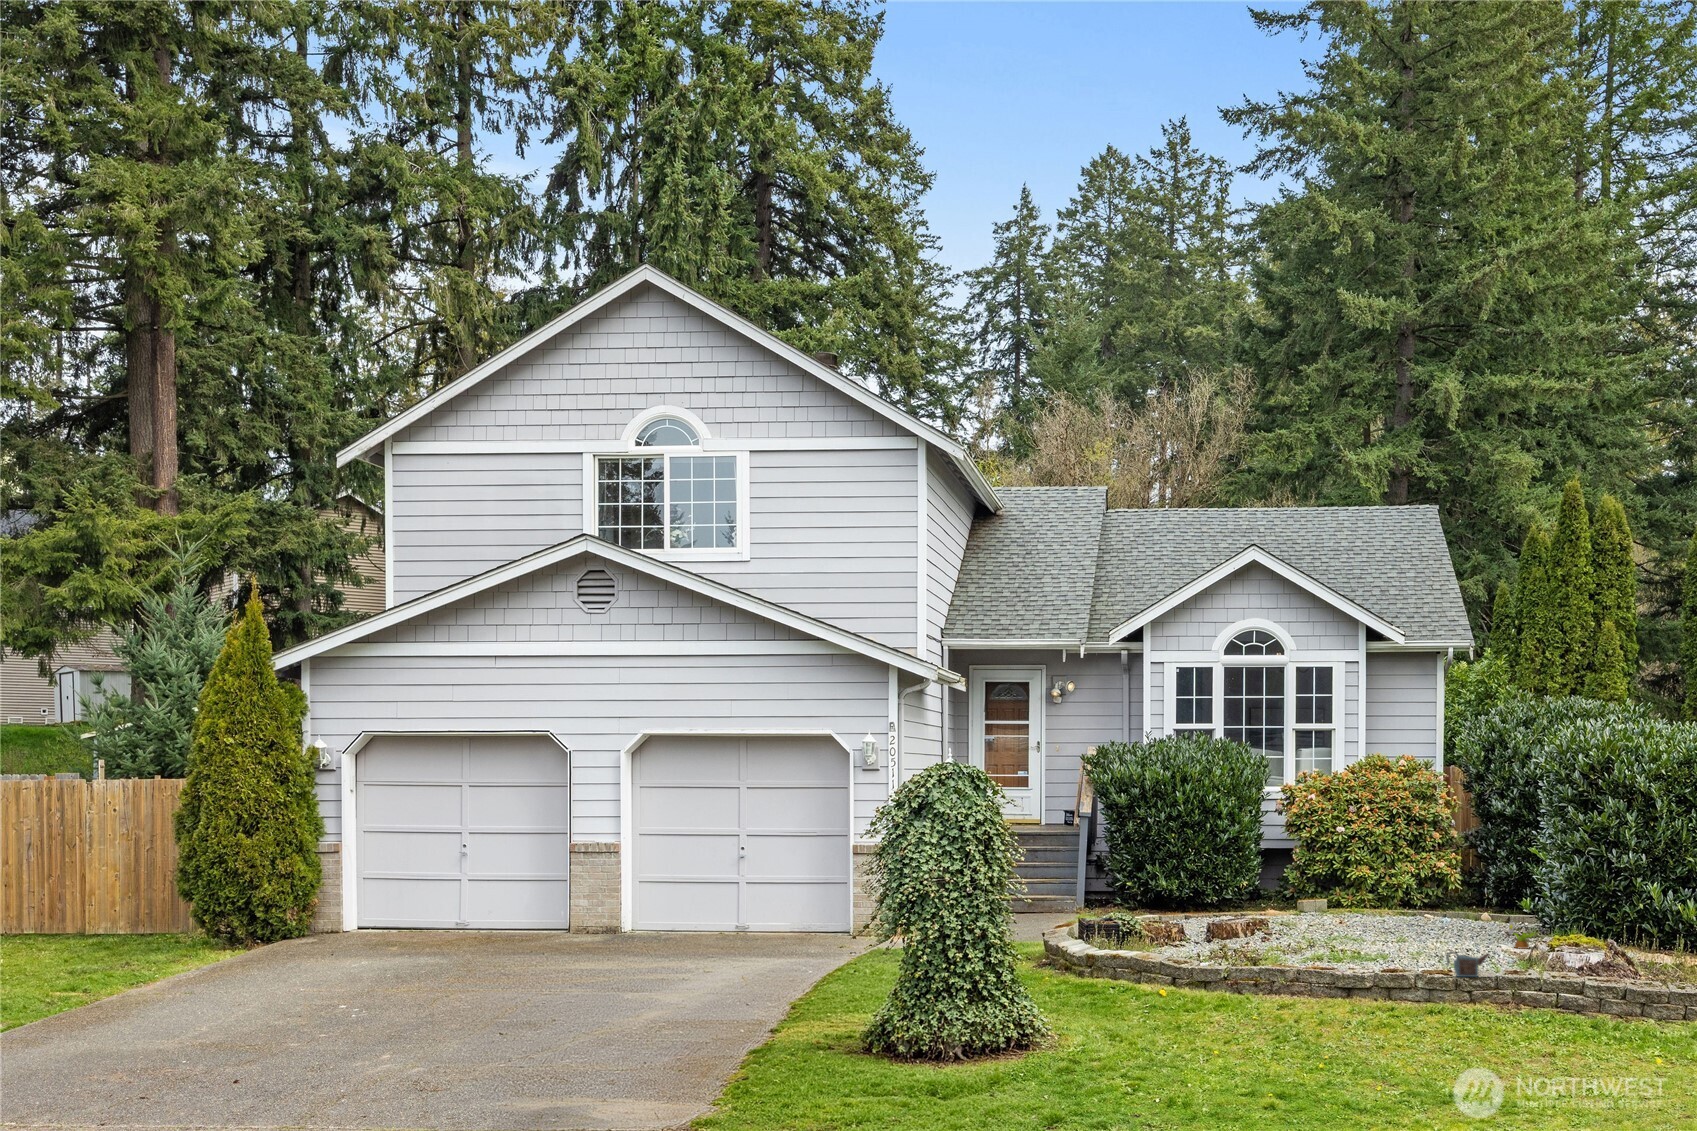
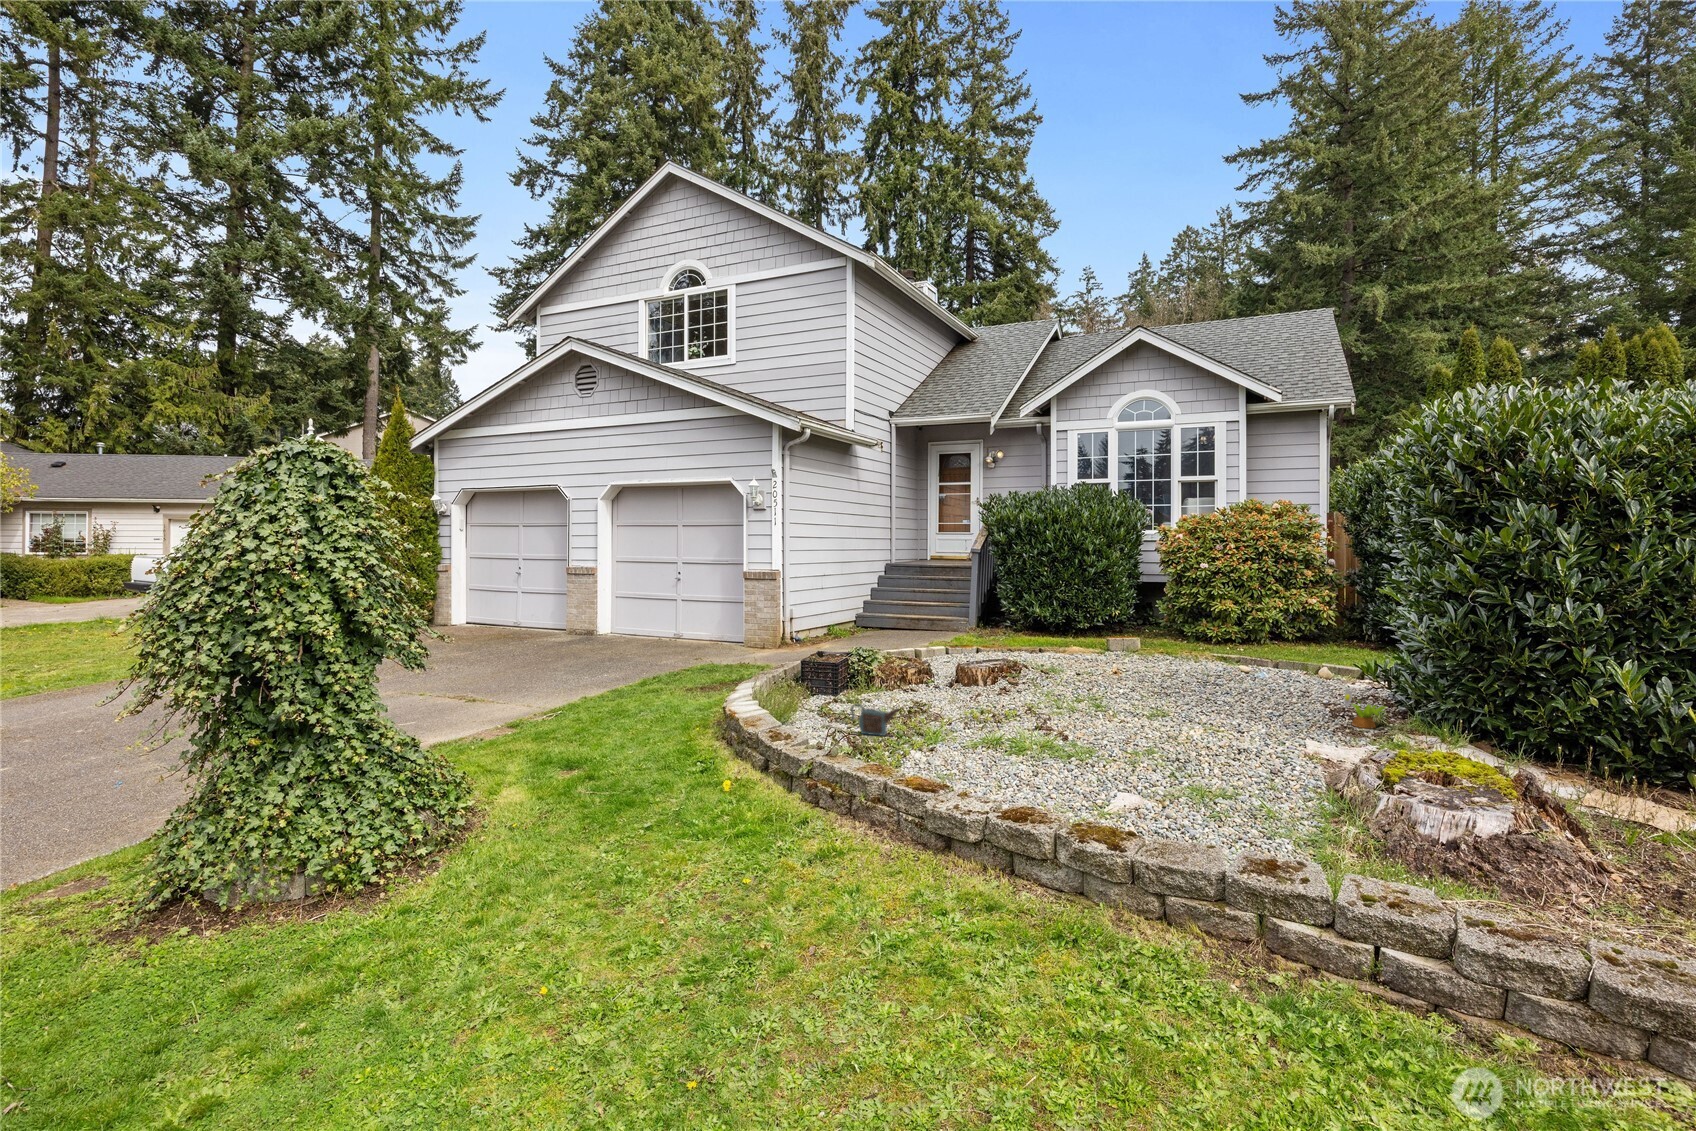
watering can: present [1446,951,1490,977] -> present [851,703,899,736]

